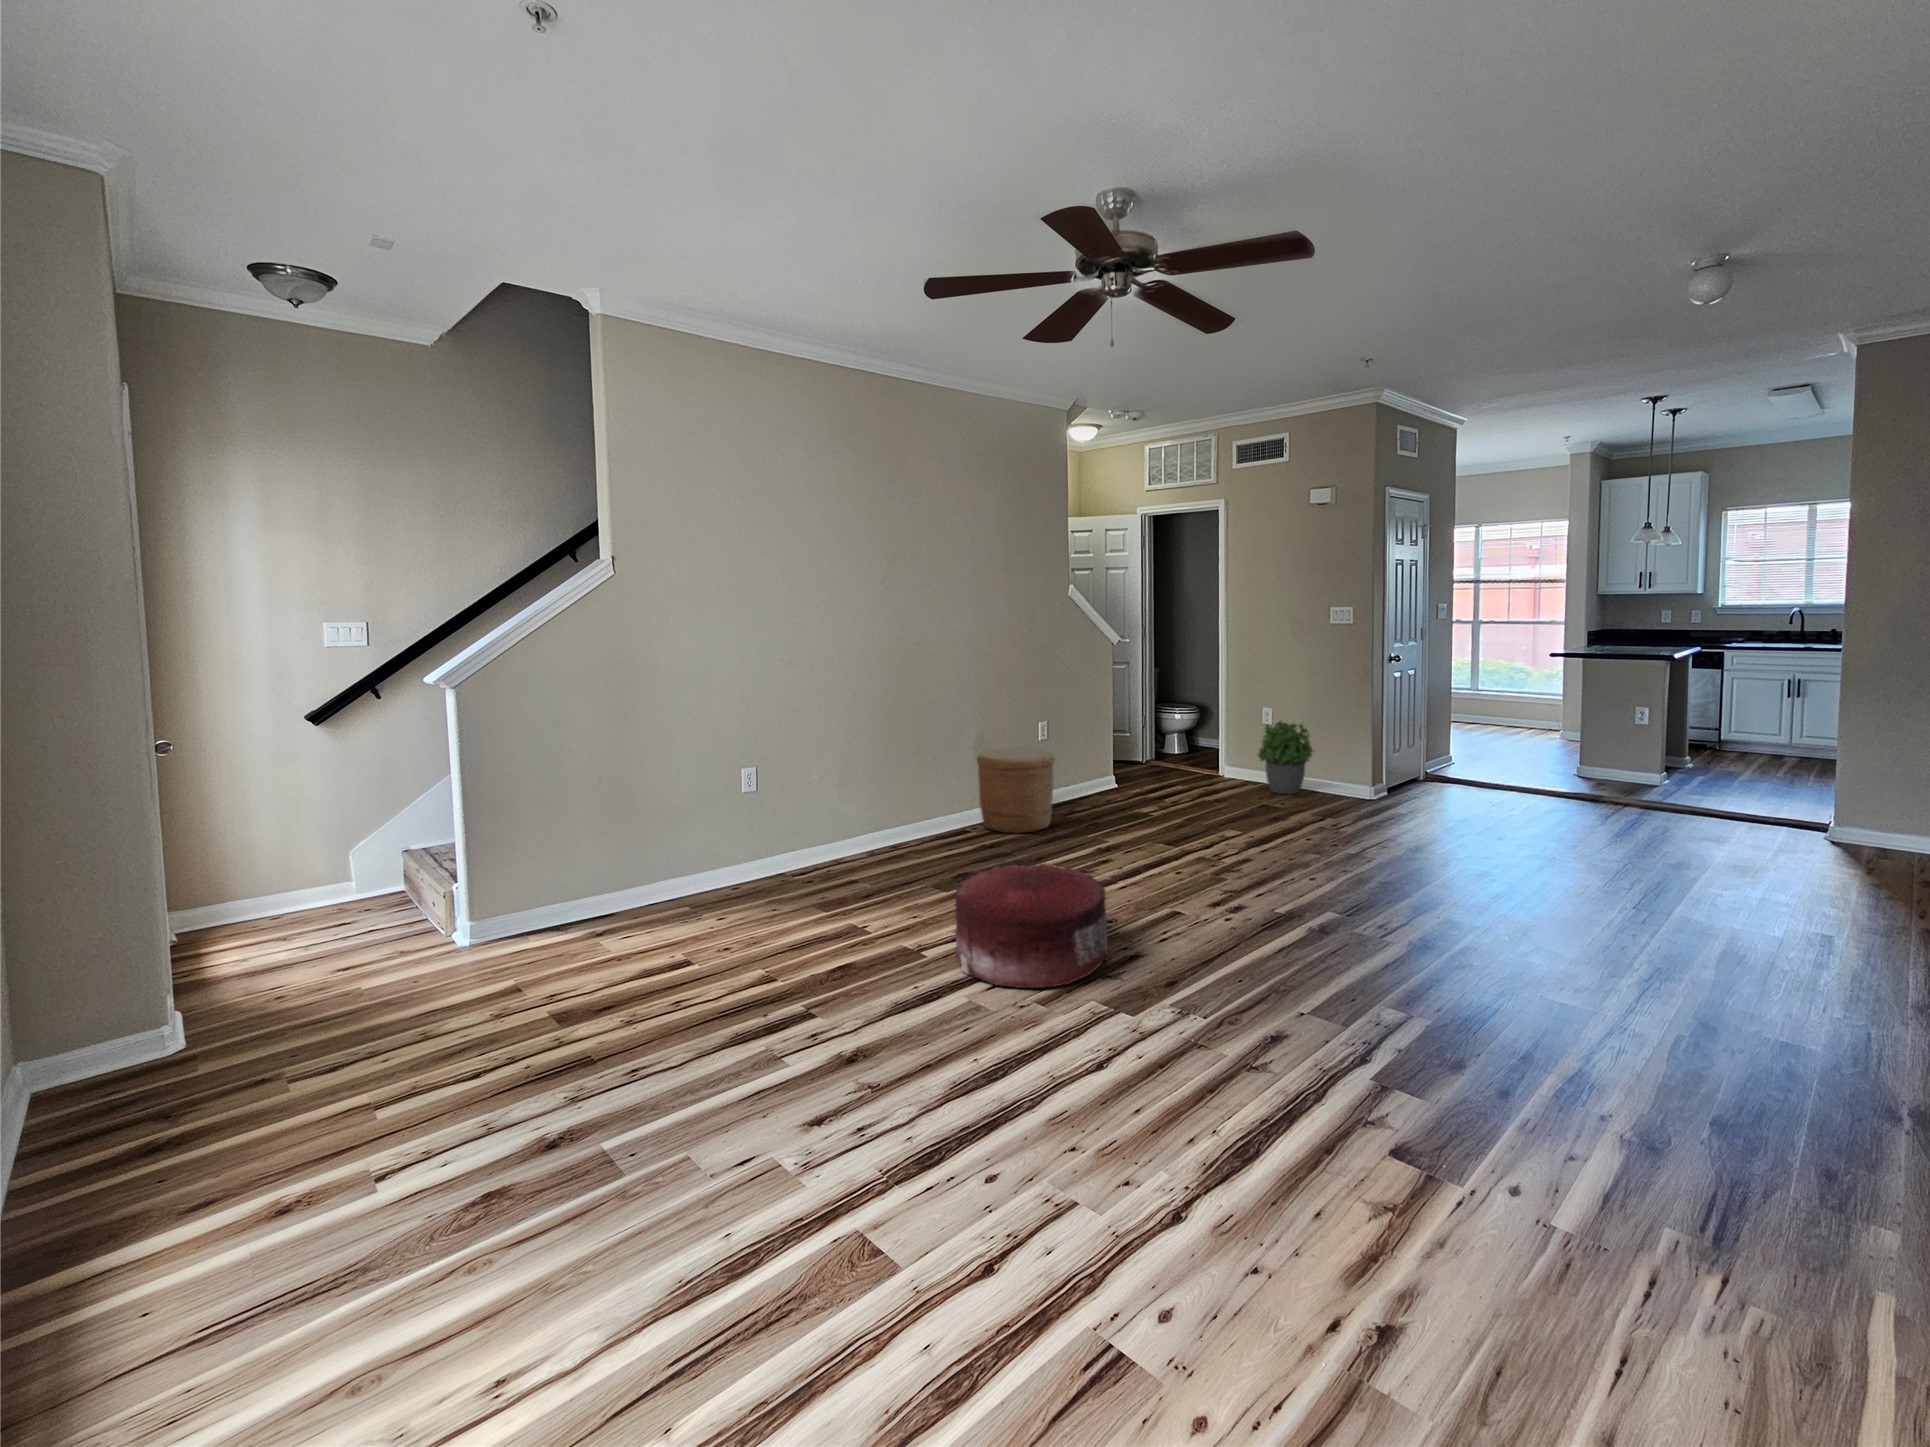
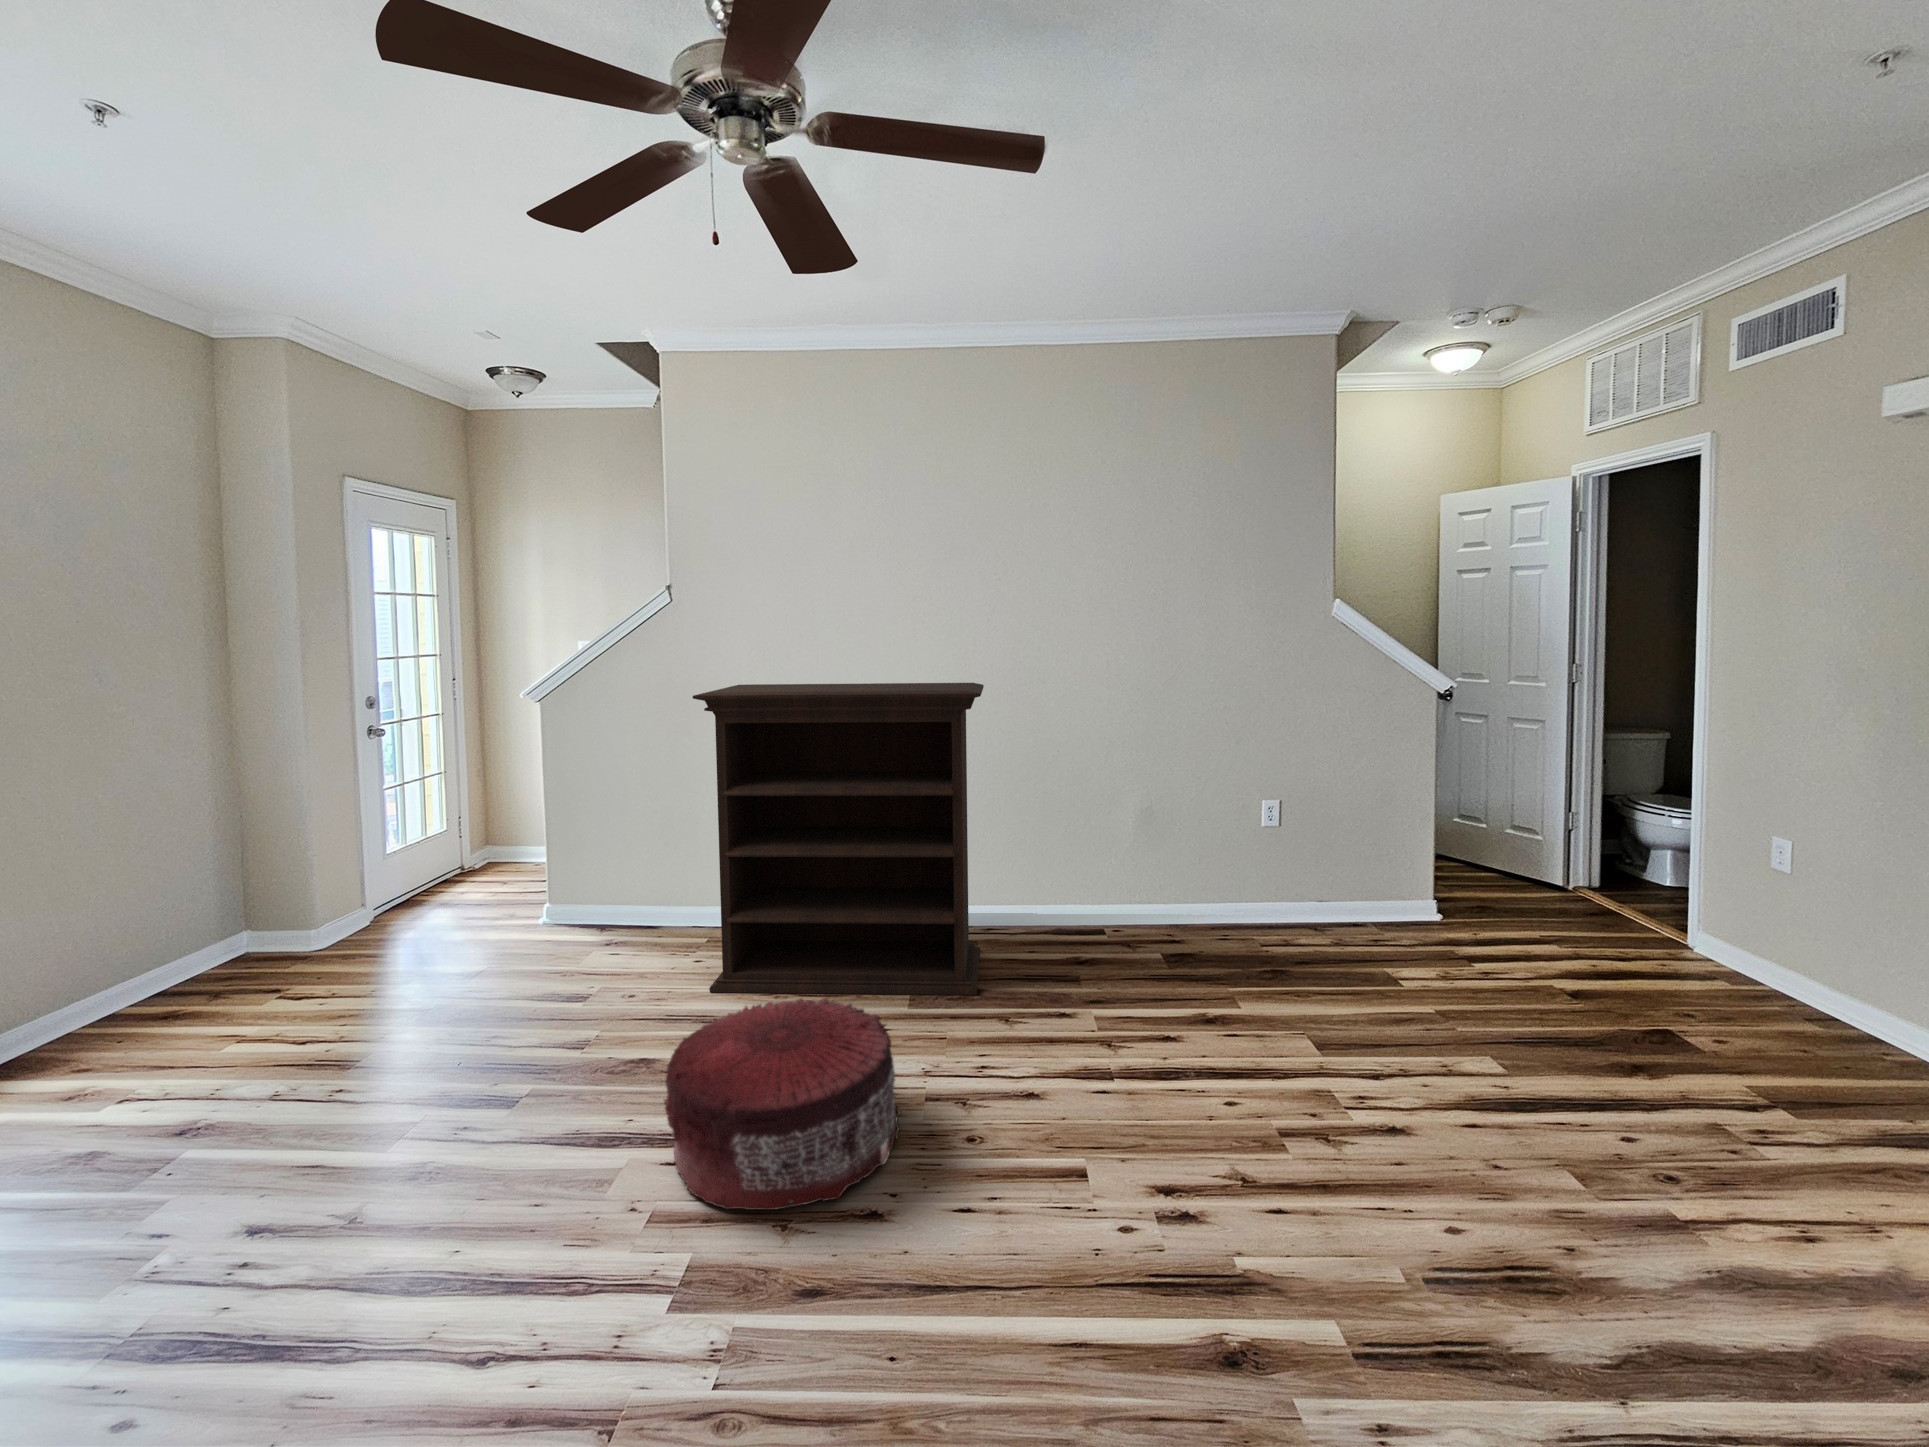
bookshelf: none [726,646,972,925] -> present [693,683,984,995]
potted plant: present [1258,720,1313,794] -> none [1699,872,1858,1035]
woven basket: present [977,747,1055,834] -> none [1105,831,1218,963]

